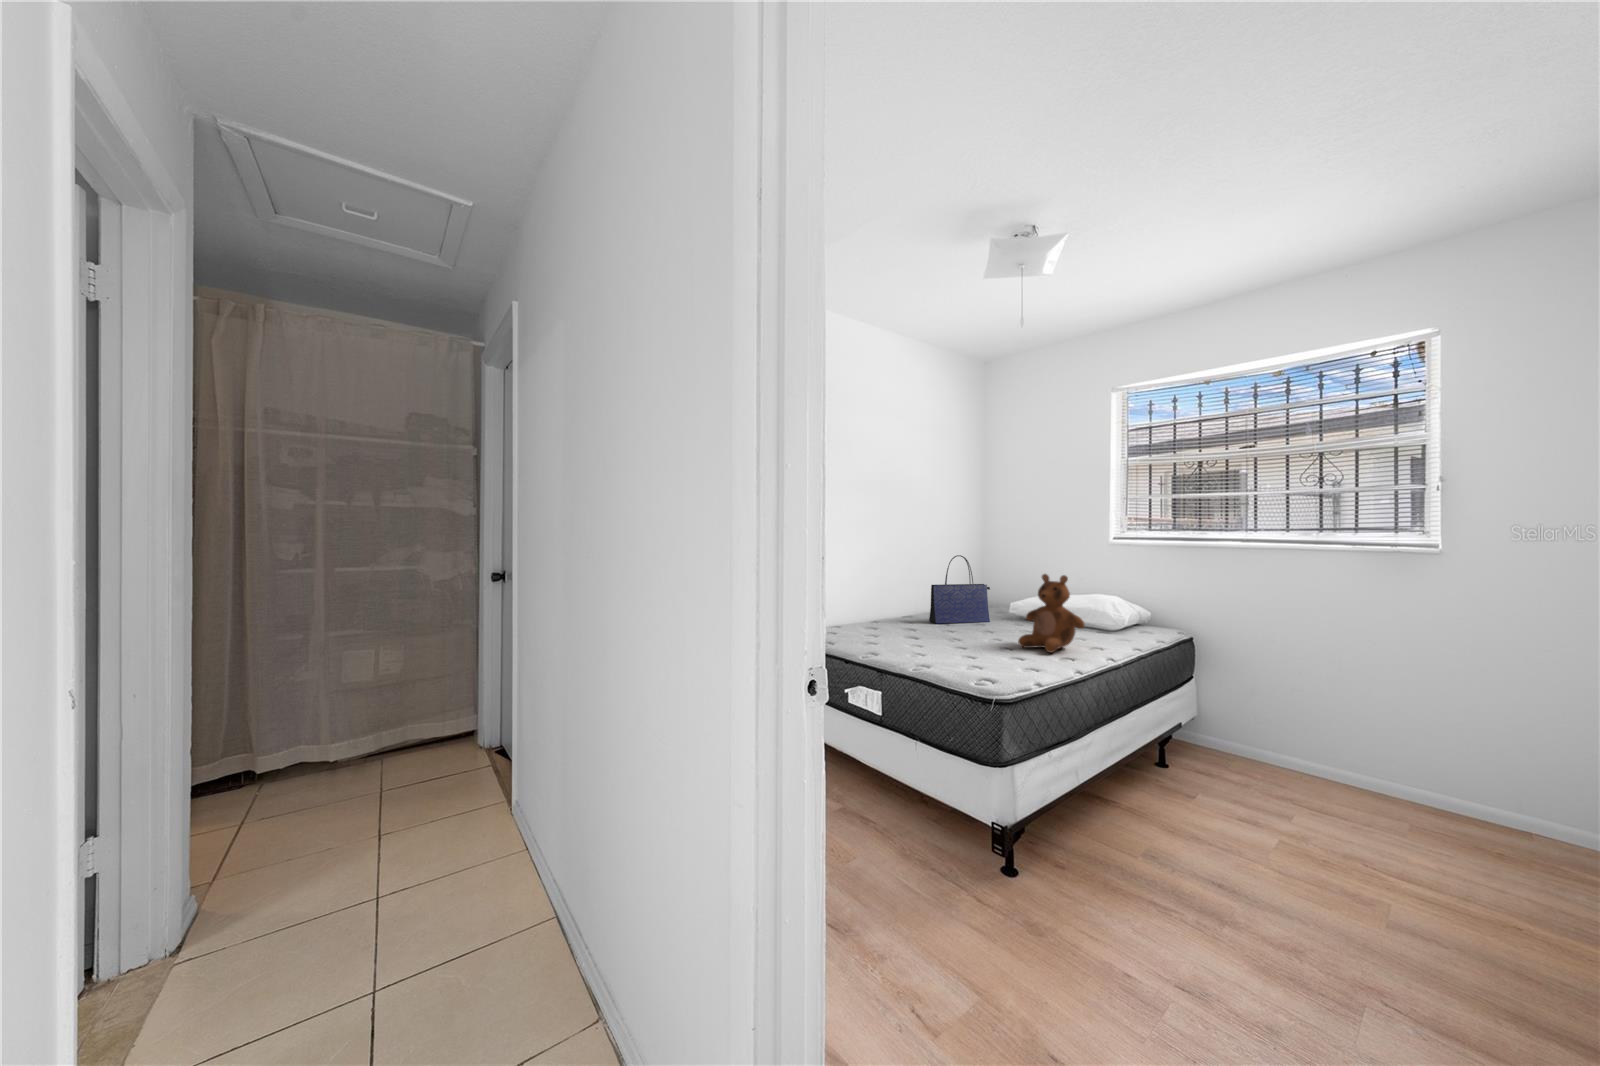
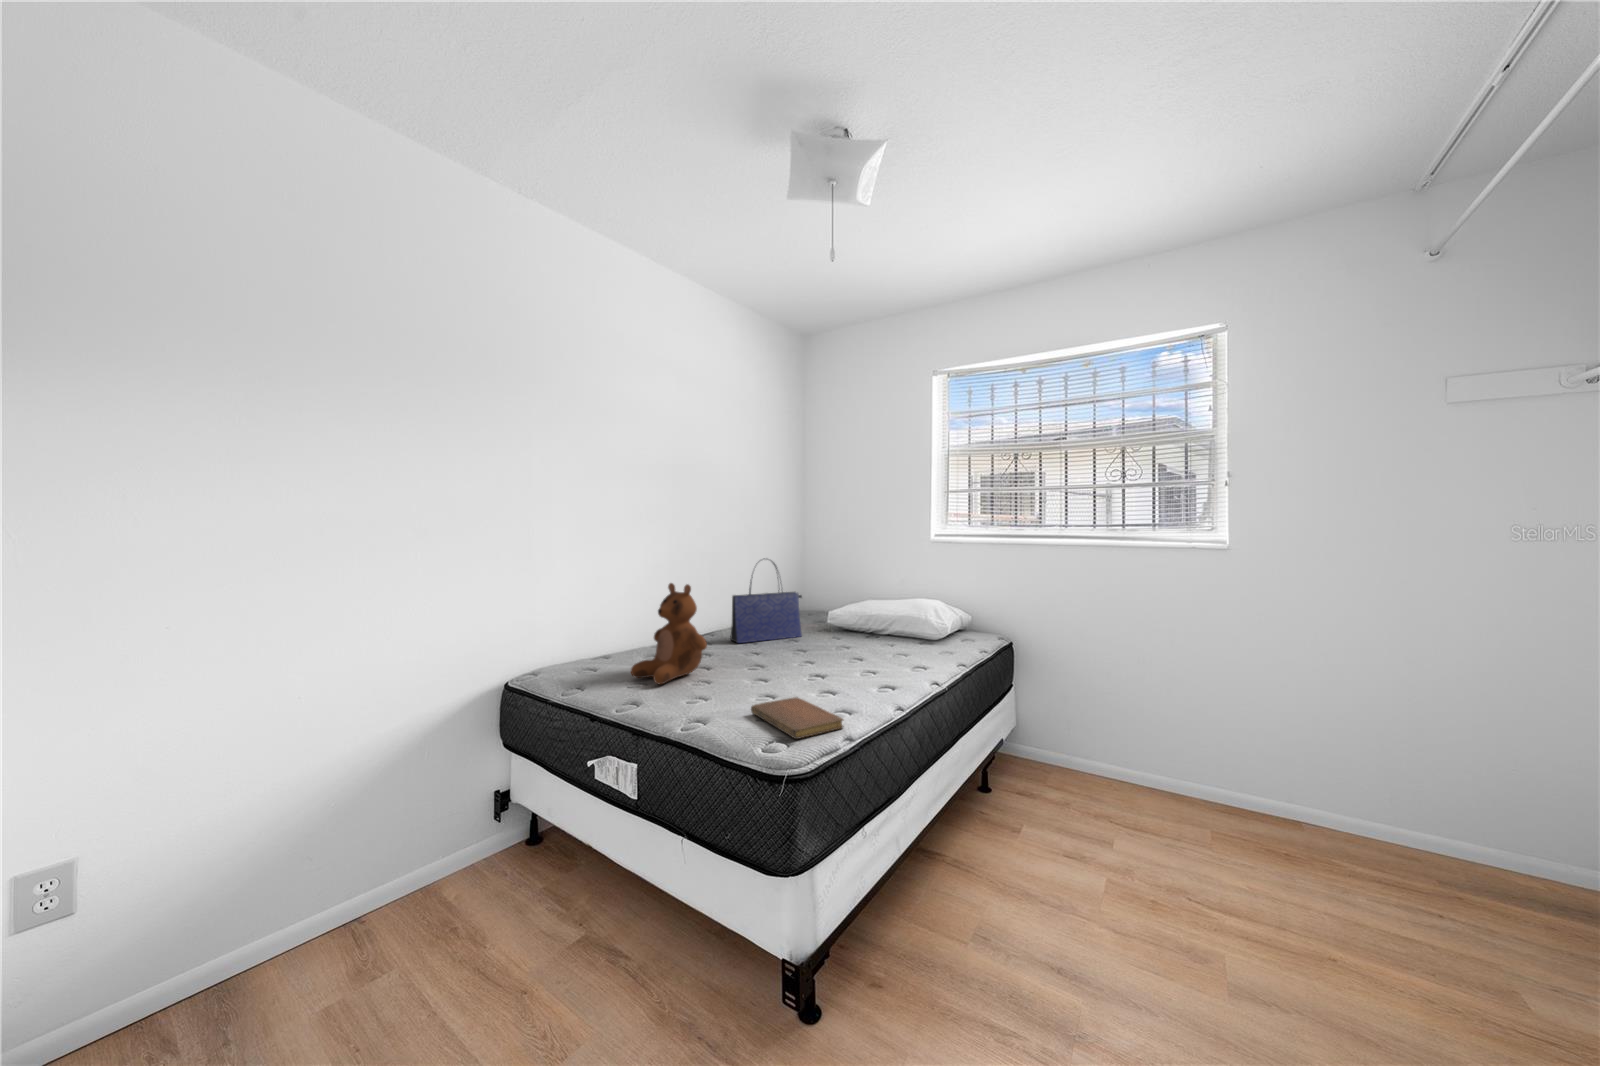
teddy bear: present [1018,574,1084,653] -> present [631,583,707,684]
notebook: none [961,658,1034,681] -> present [751,697,843,739]

